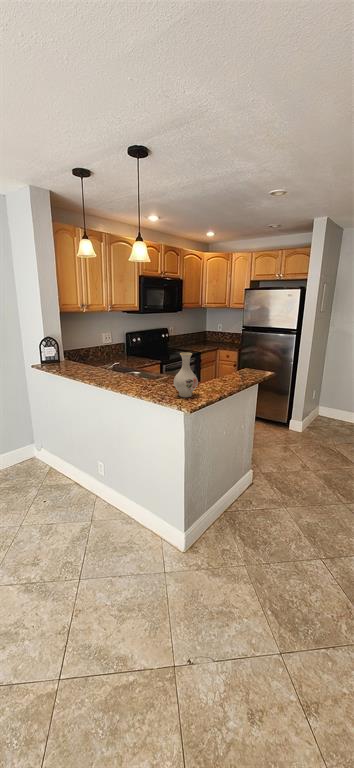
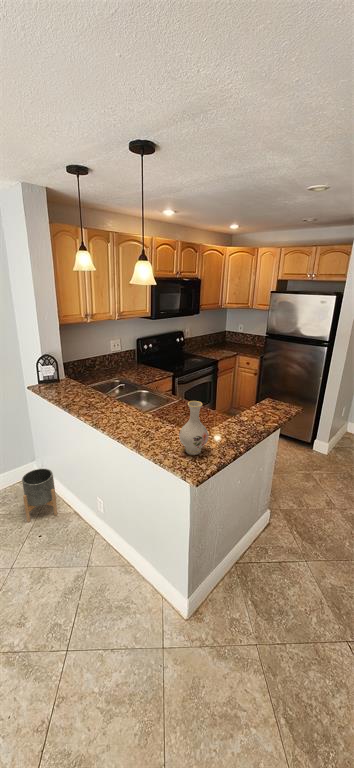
planter: none [26,444,58,492] -> present [22,469,57,522]

